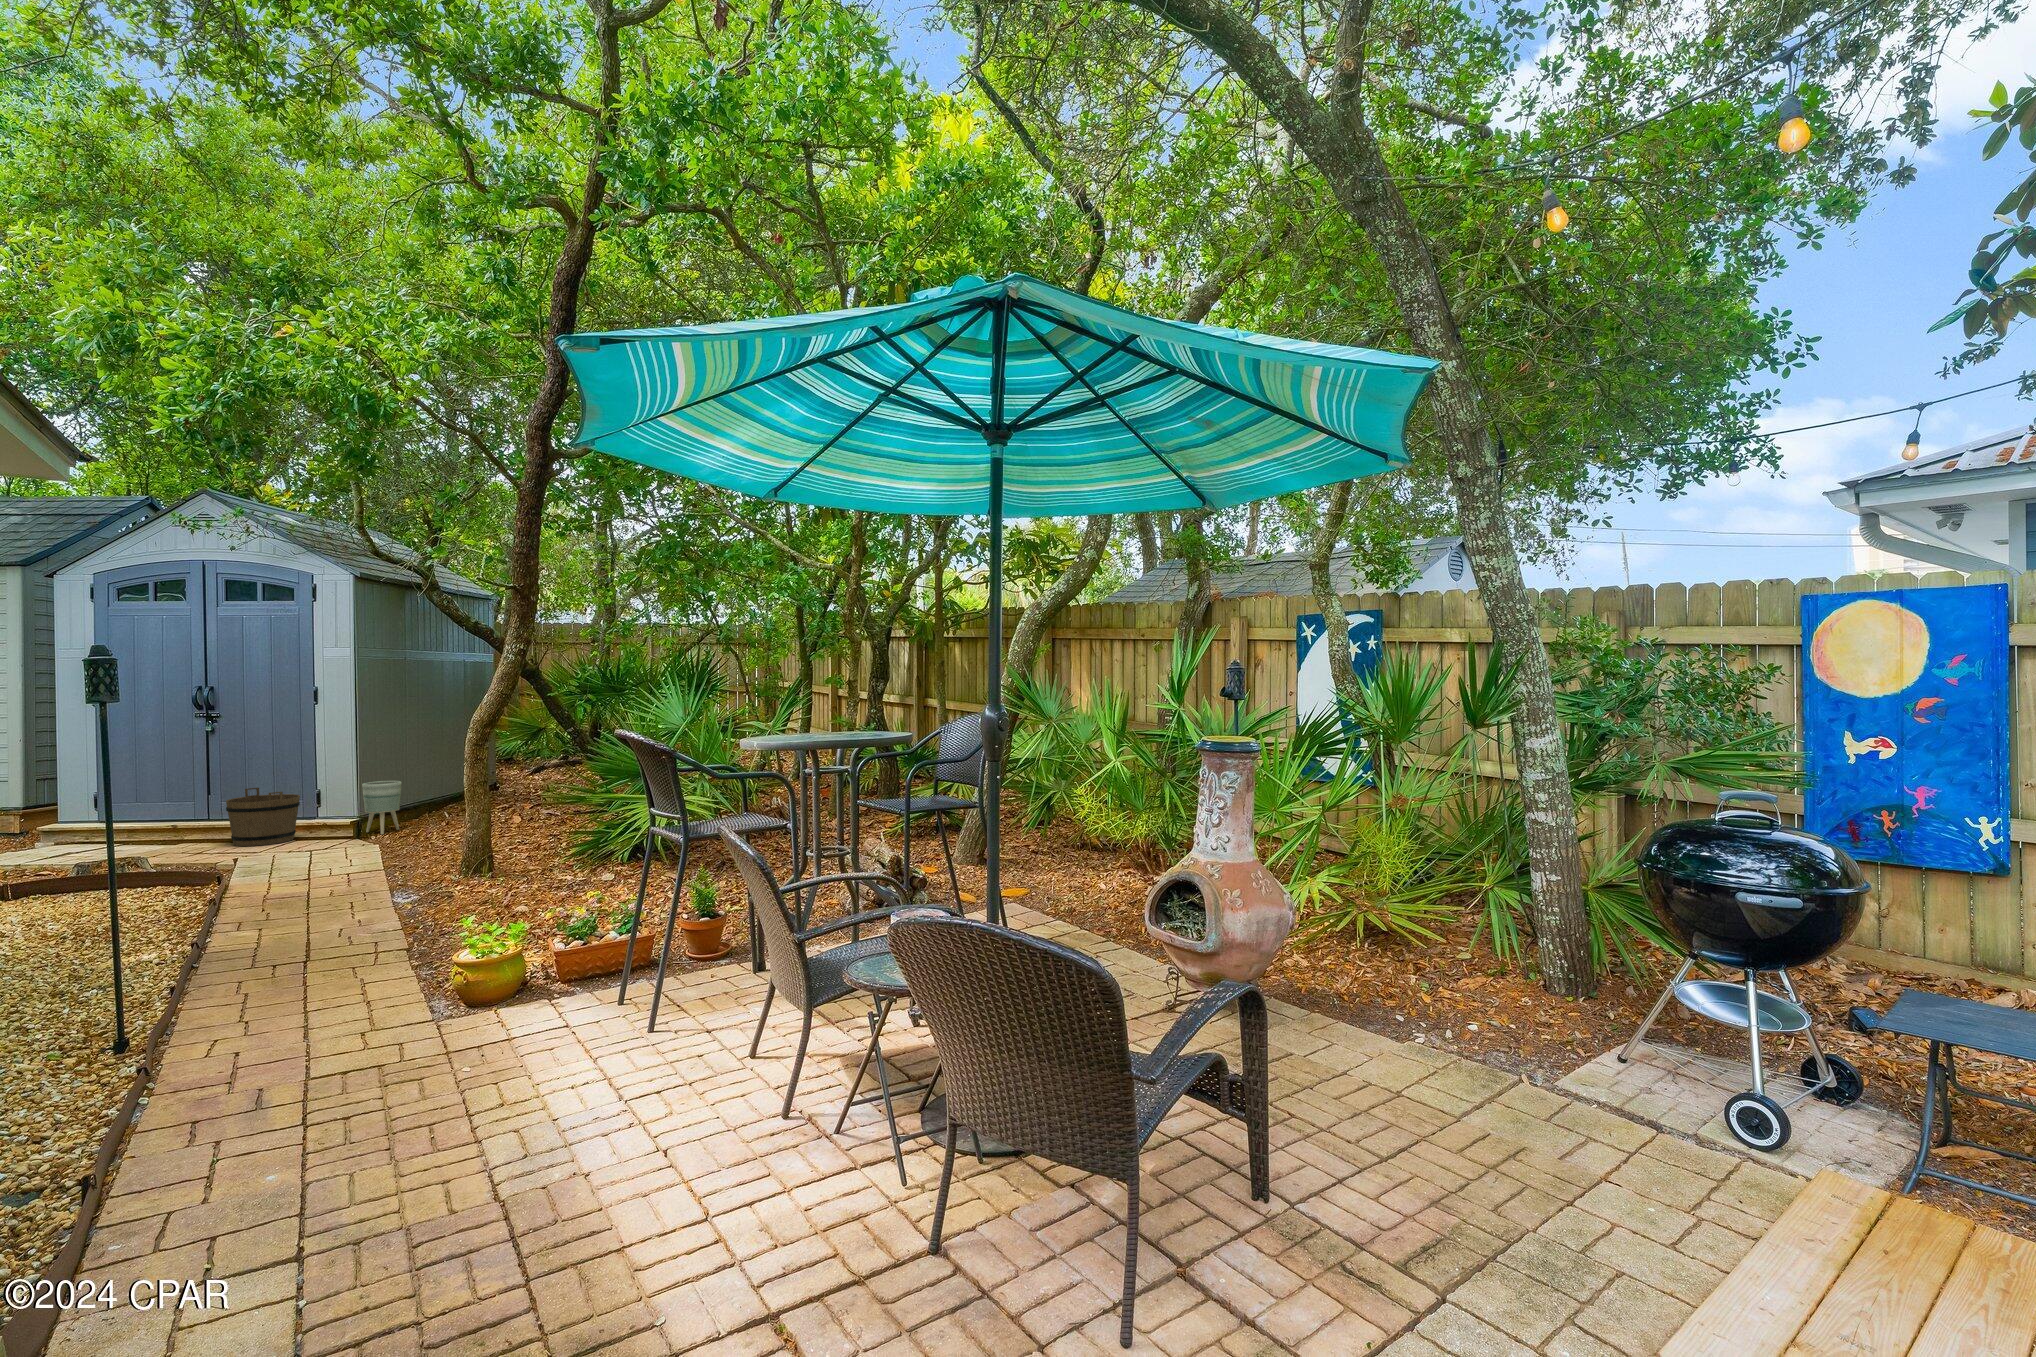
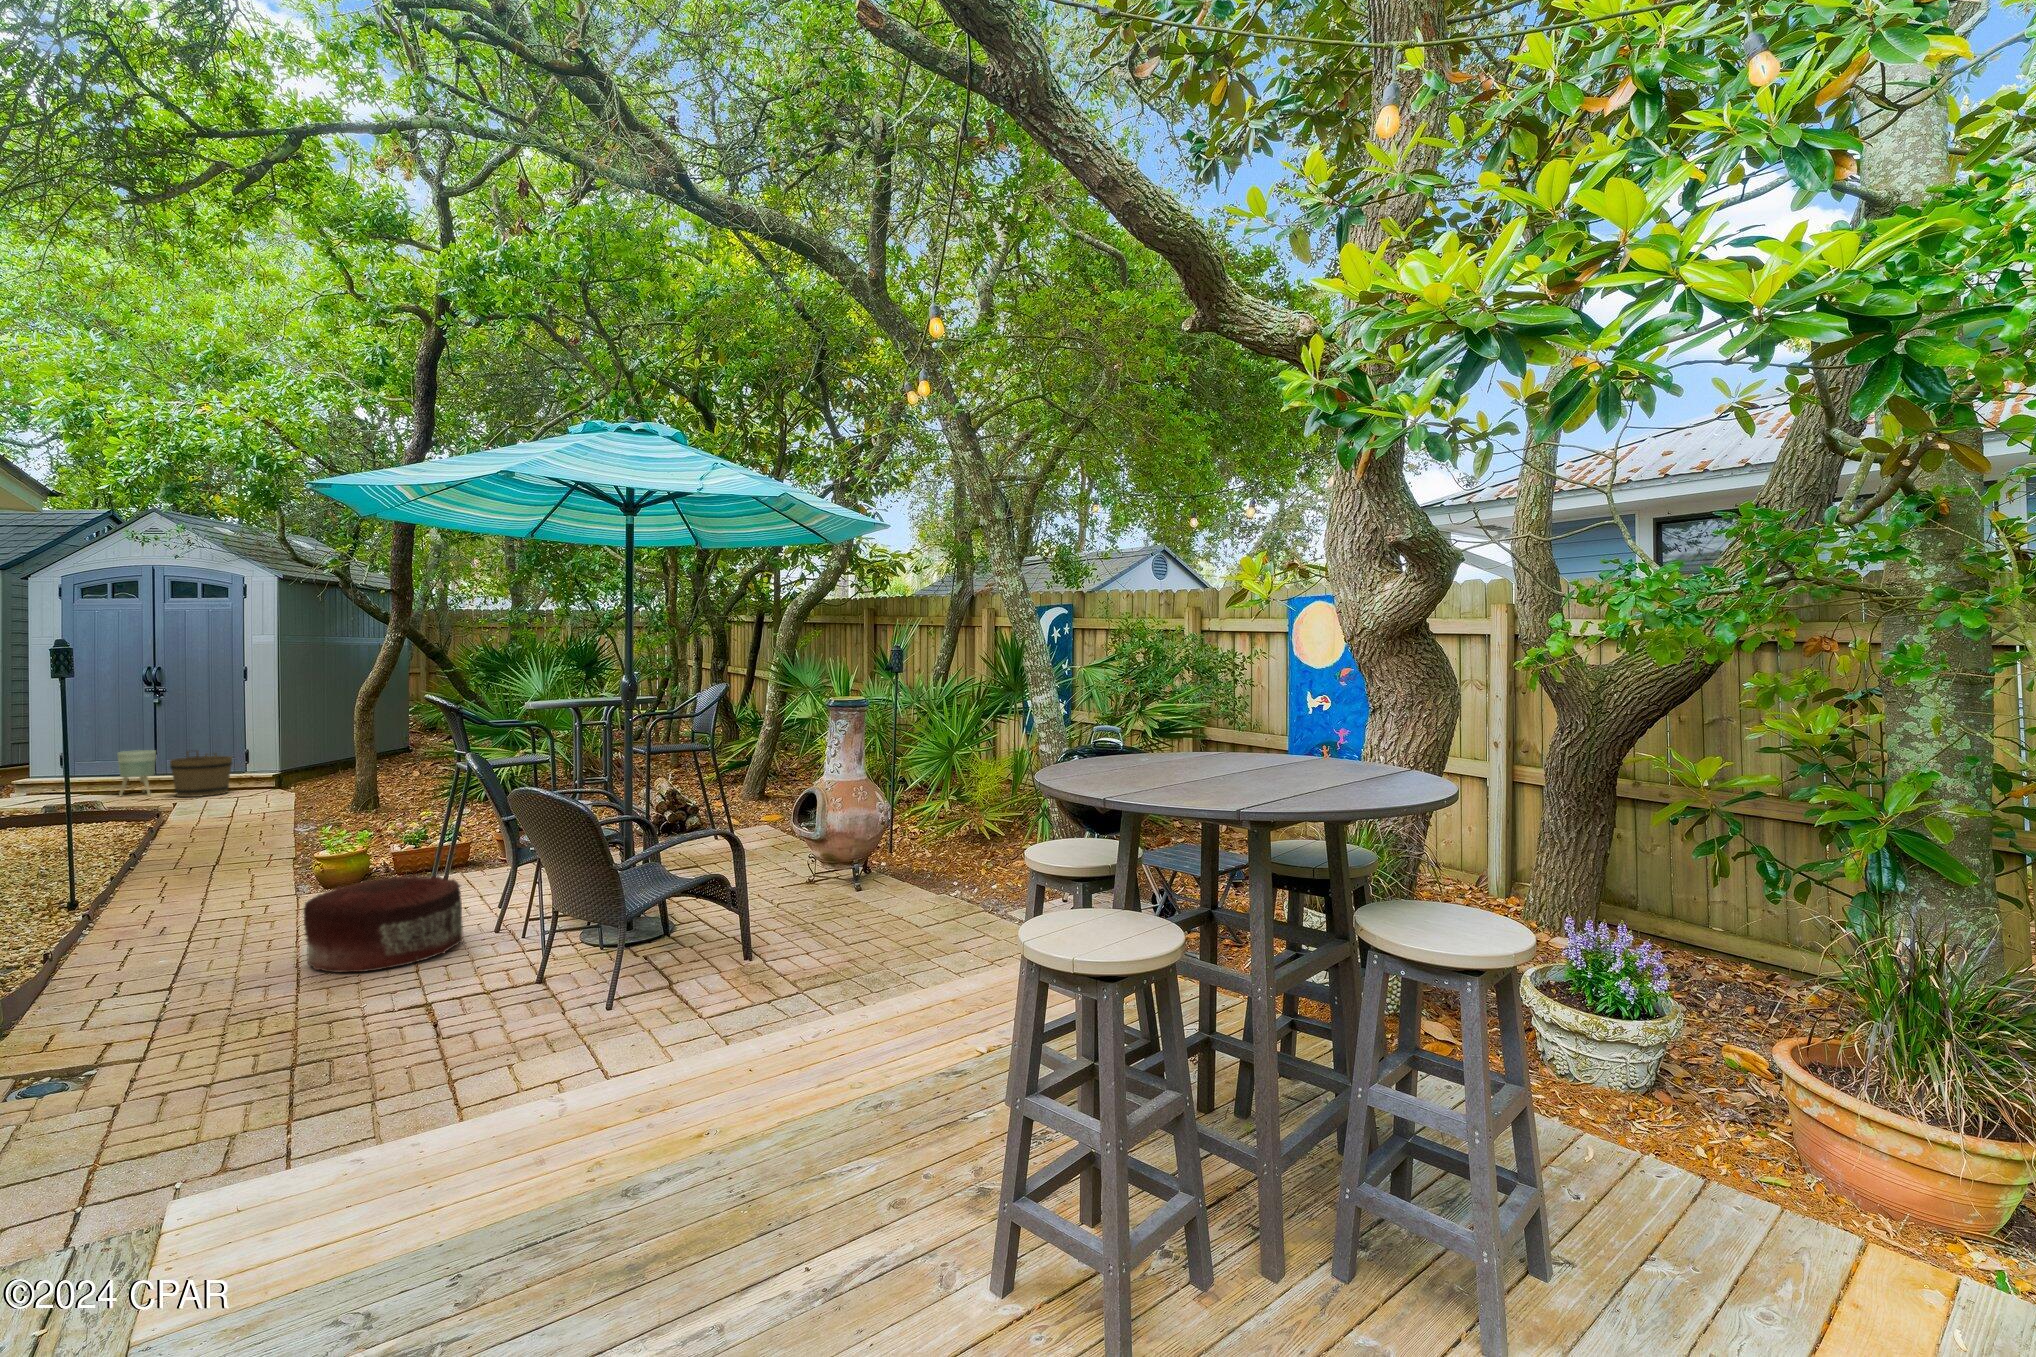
planter: present [362,781,402,834] -> present [118,750,156,796]
pouf: none [517,1032,752,1232] -> present [304,876,463,973]

